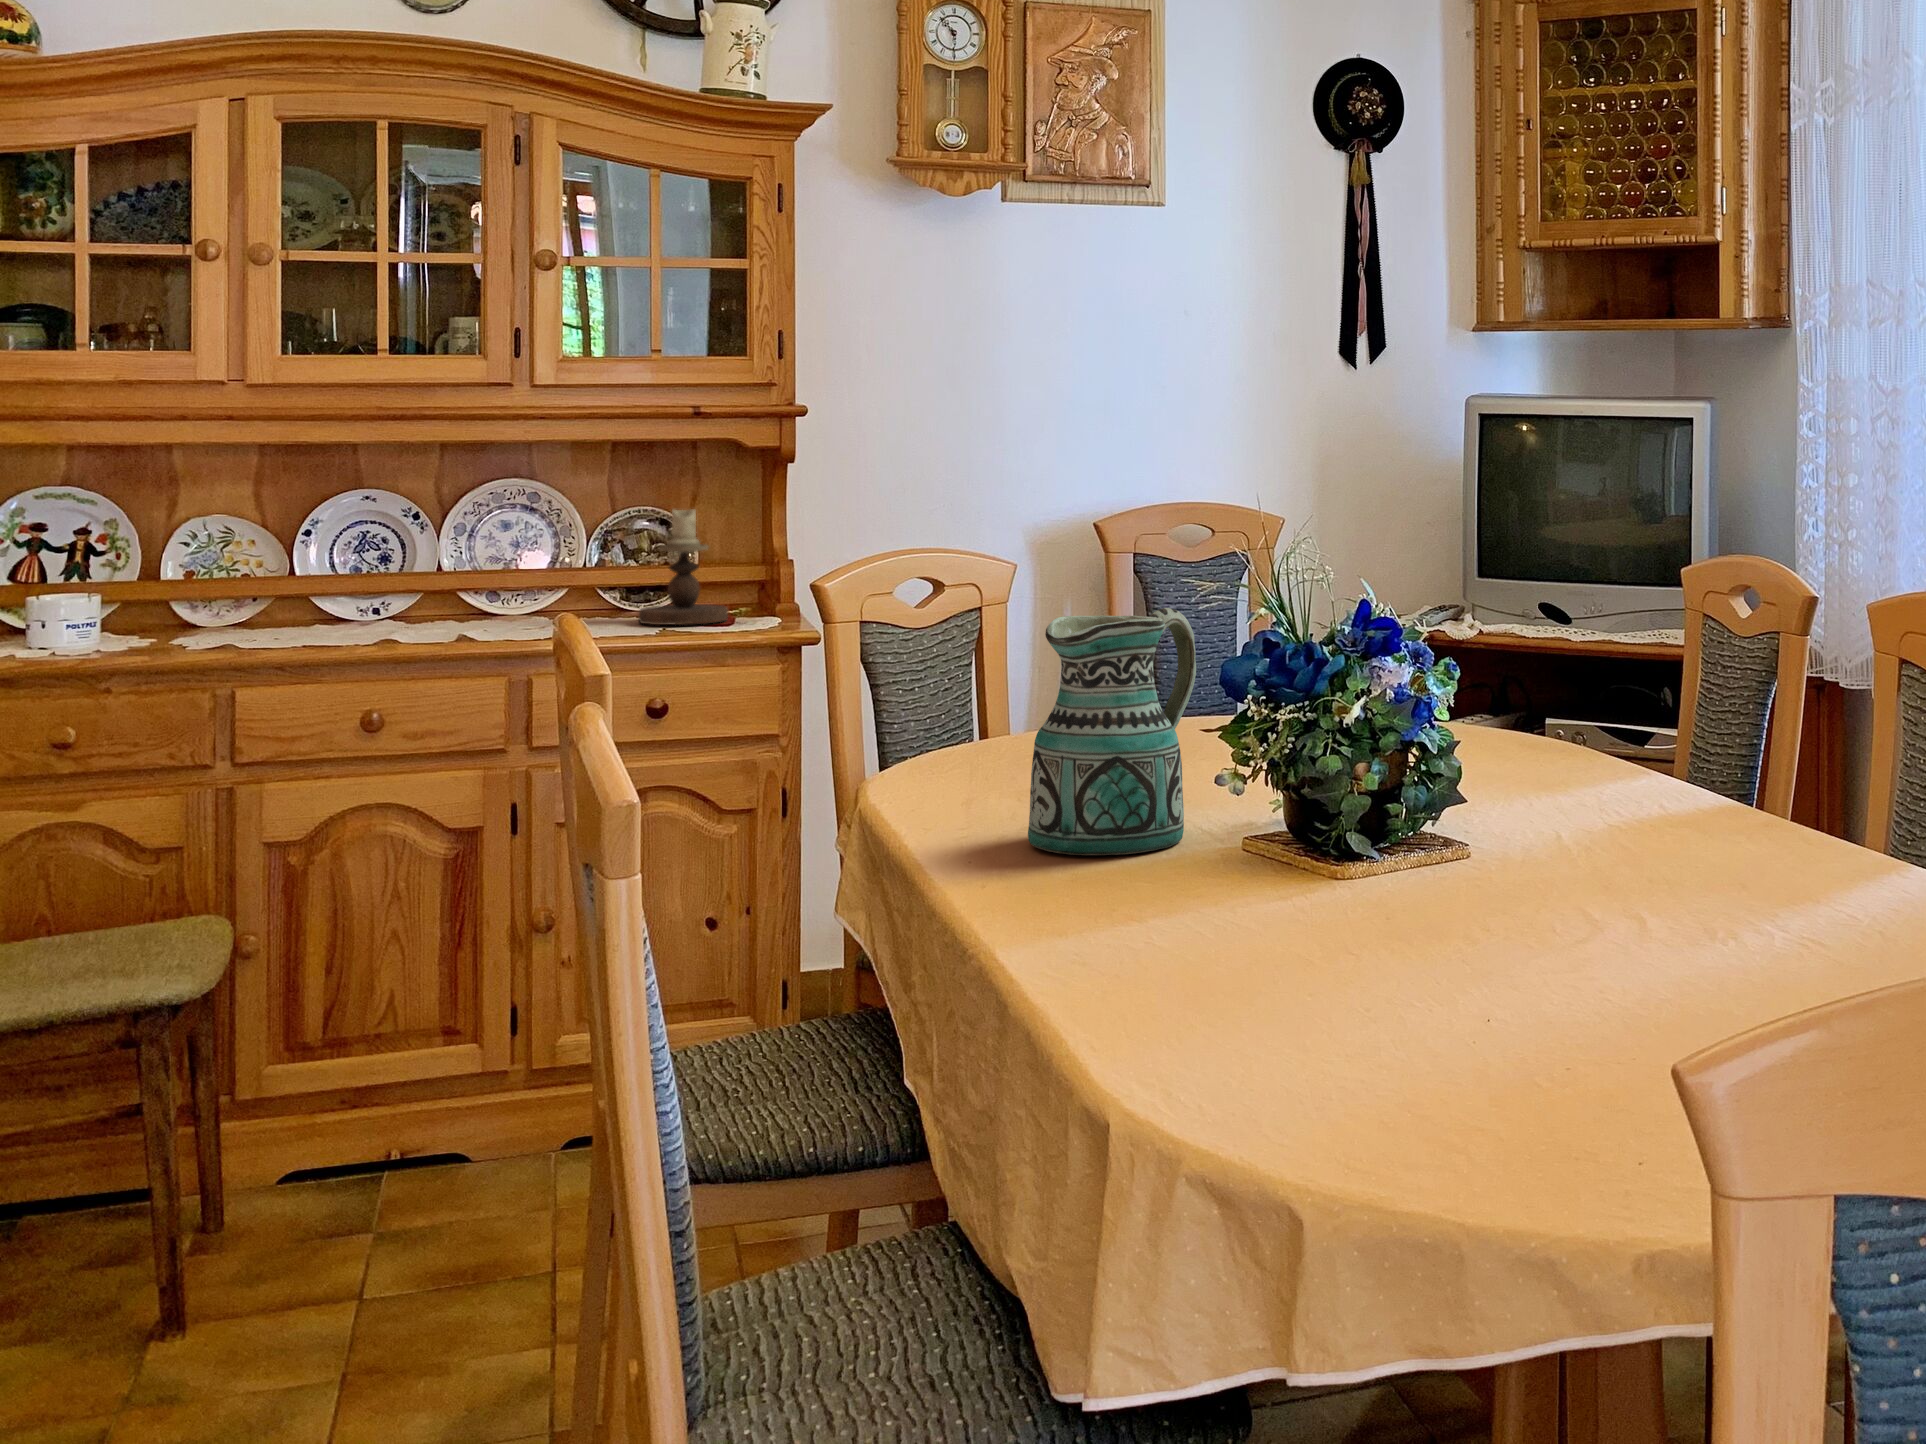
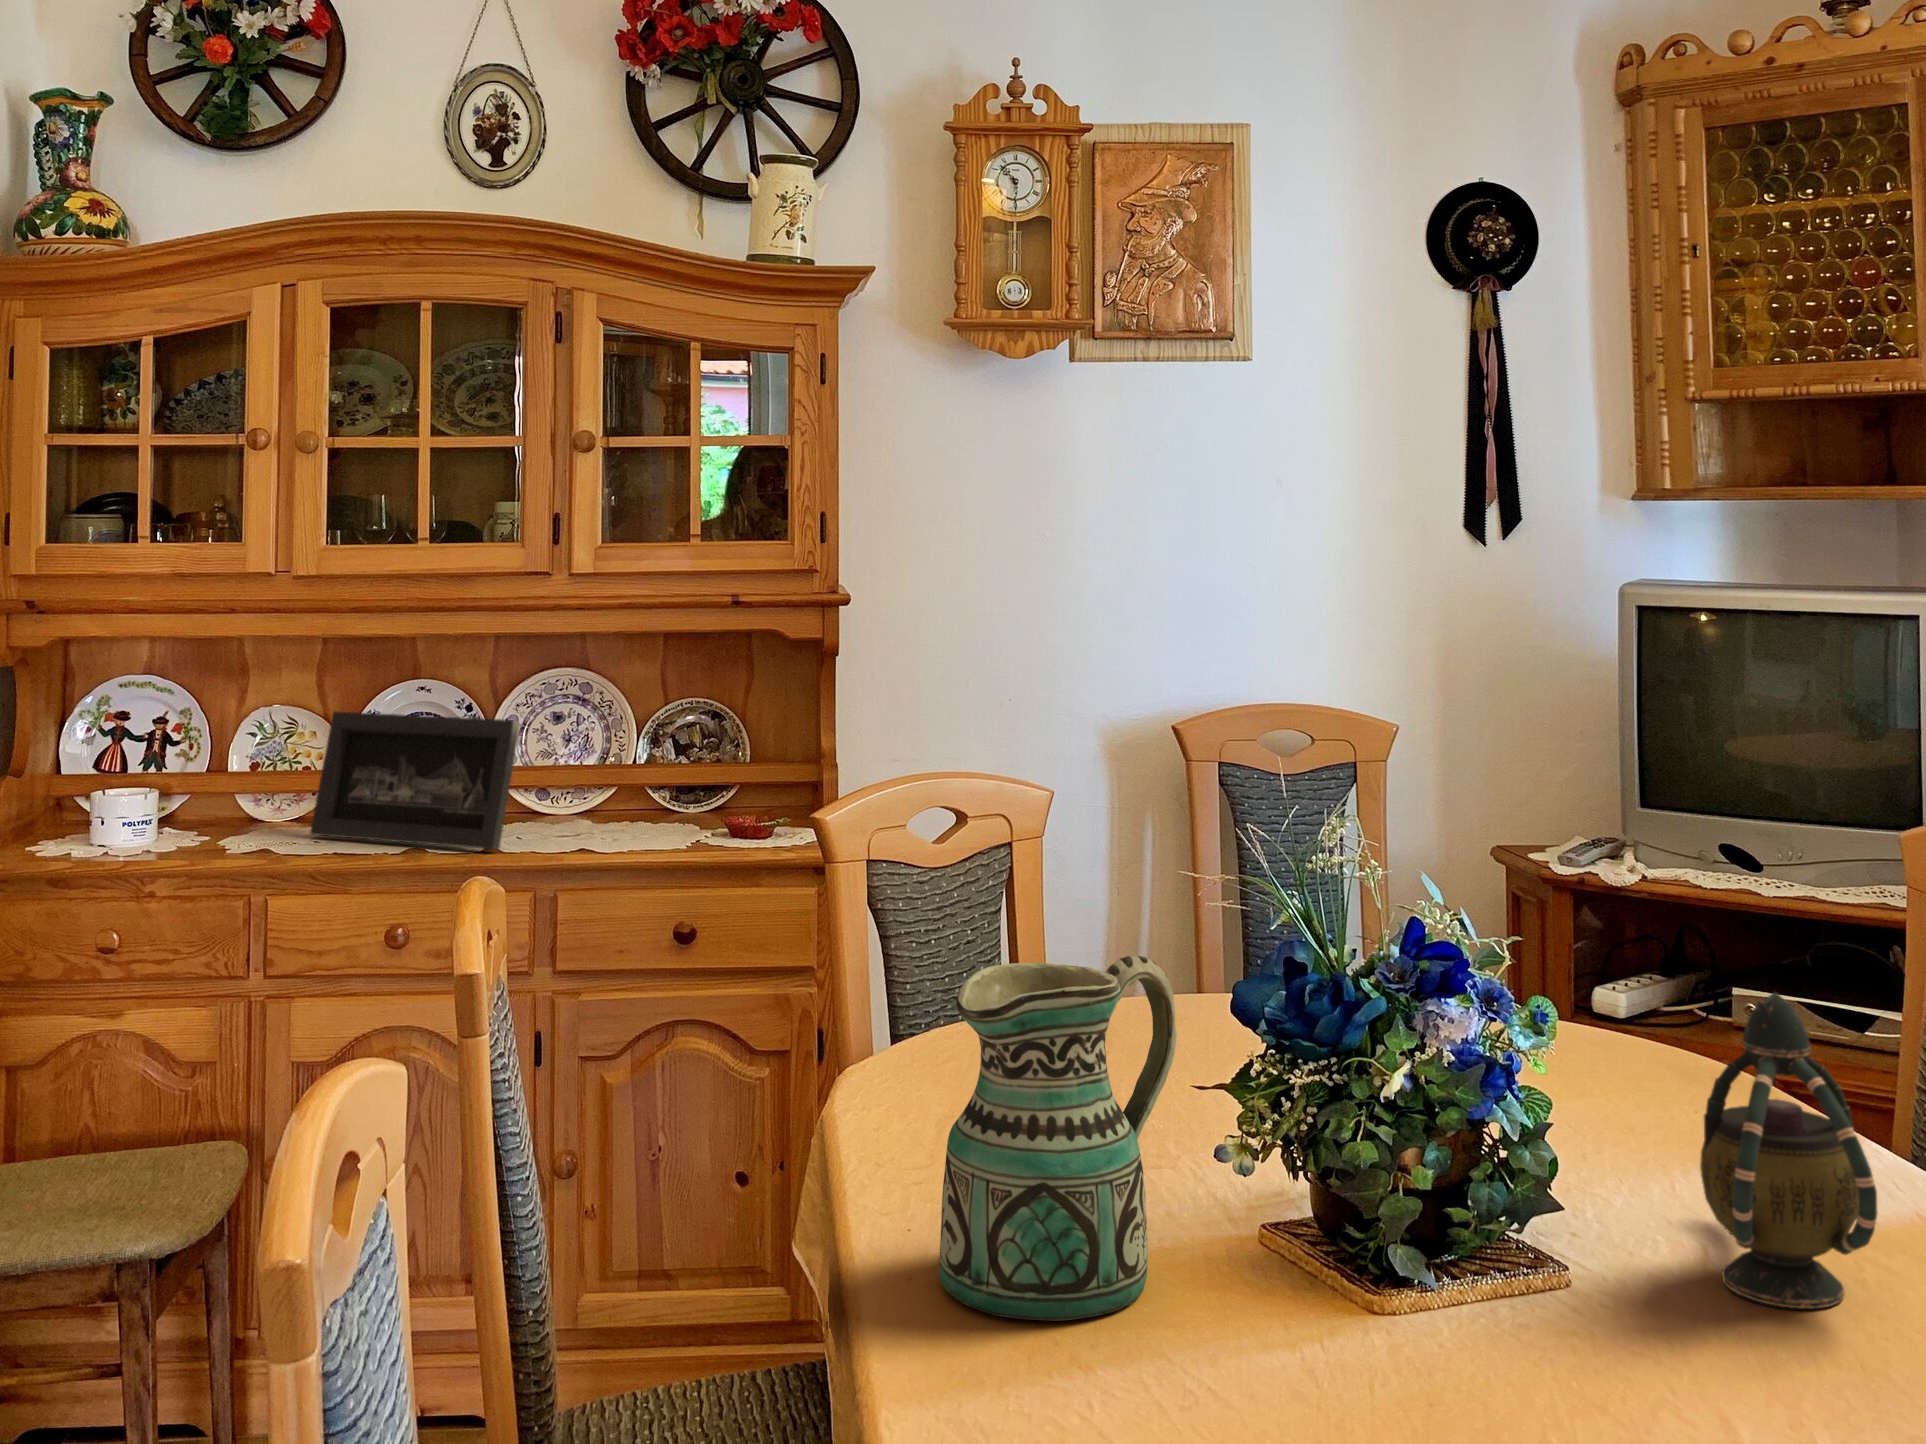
candlestick: present [639,509,728,625] -> none [673,707,765,836]
picture frame: none [262,519,492,640] -> present [310,711,520,850]
teapot: none [1558,608,1670,812] -> present [1700,992,1877,1308]

